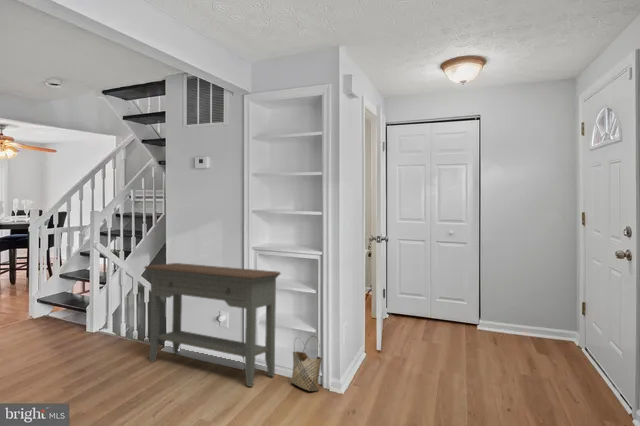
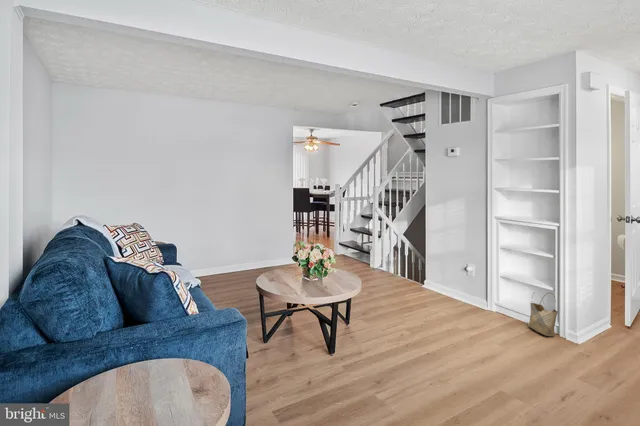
console table: present [145,263,280,386] -> none [411,228,520,324]

